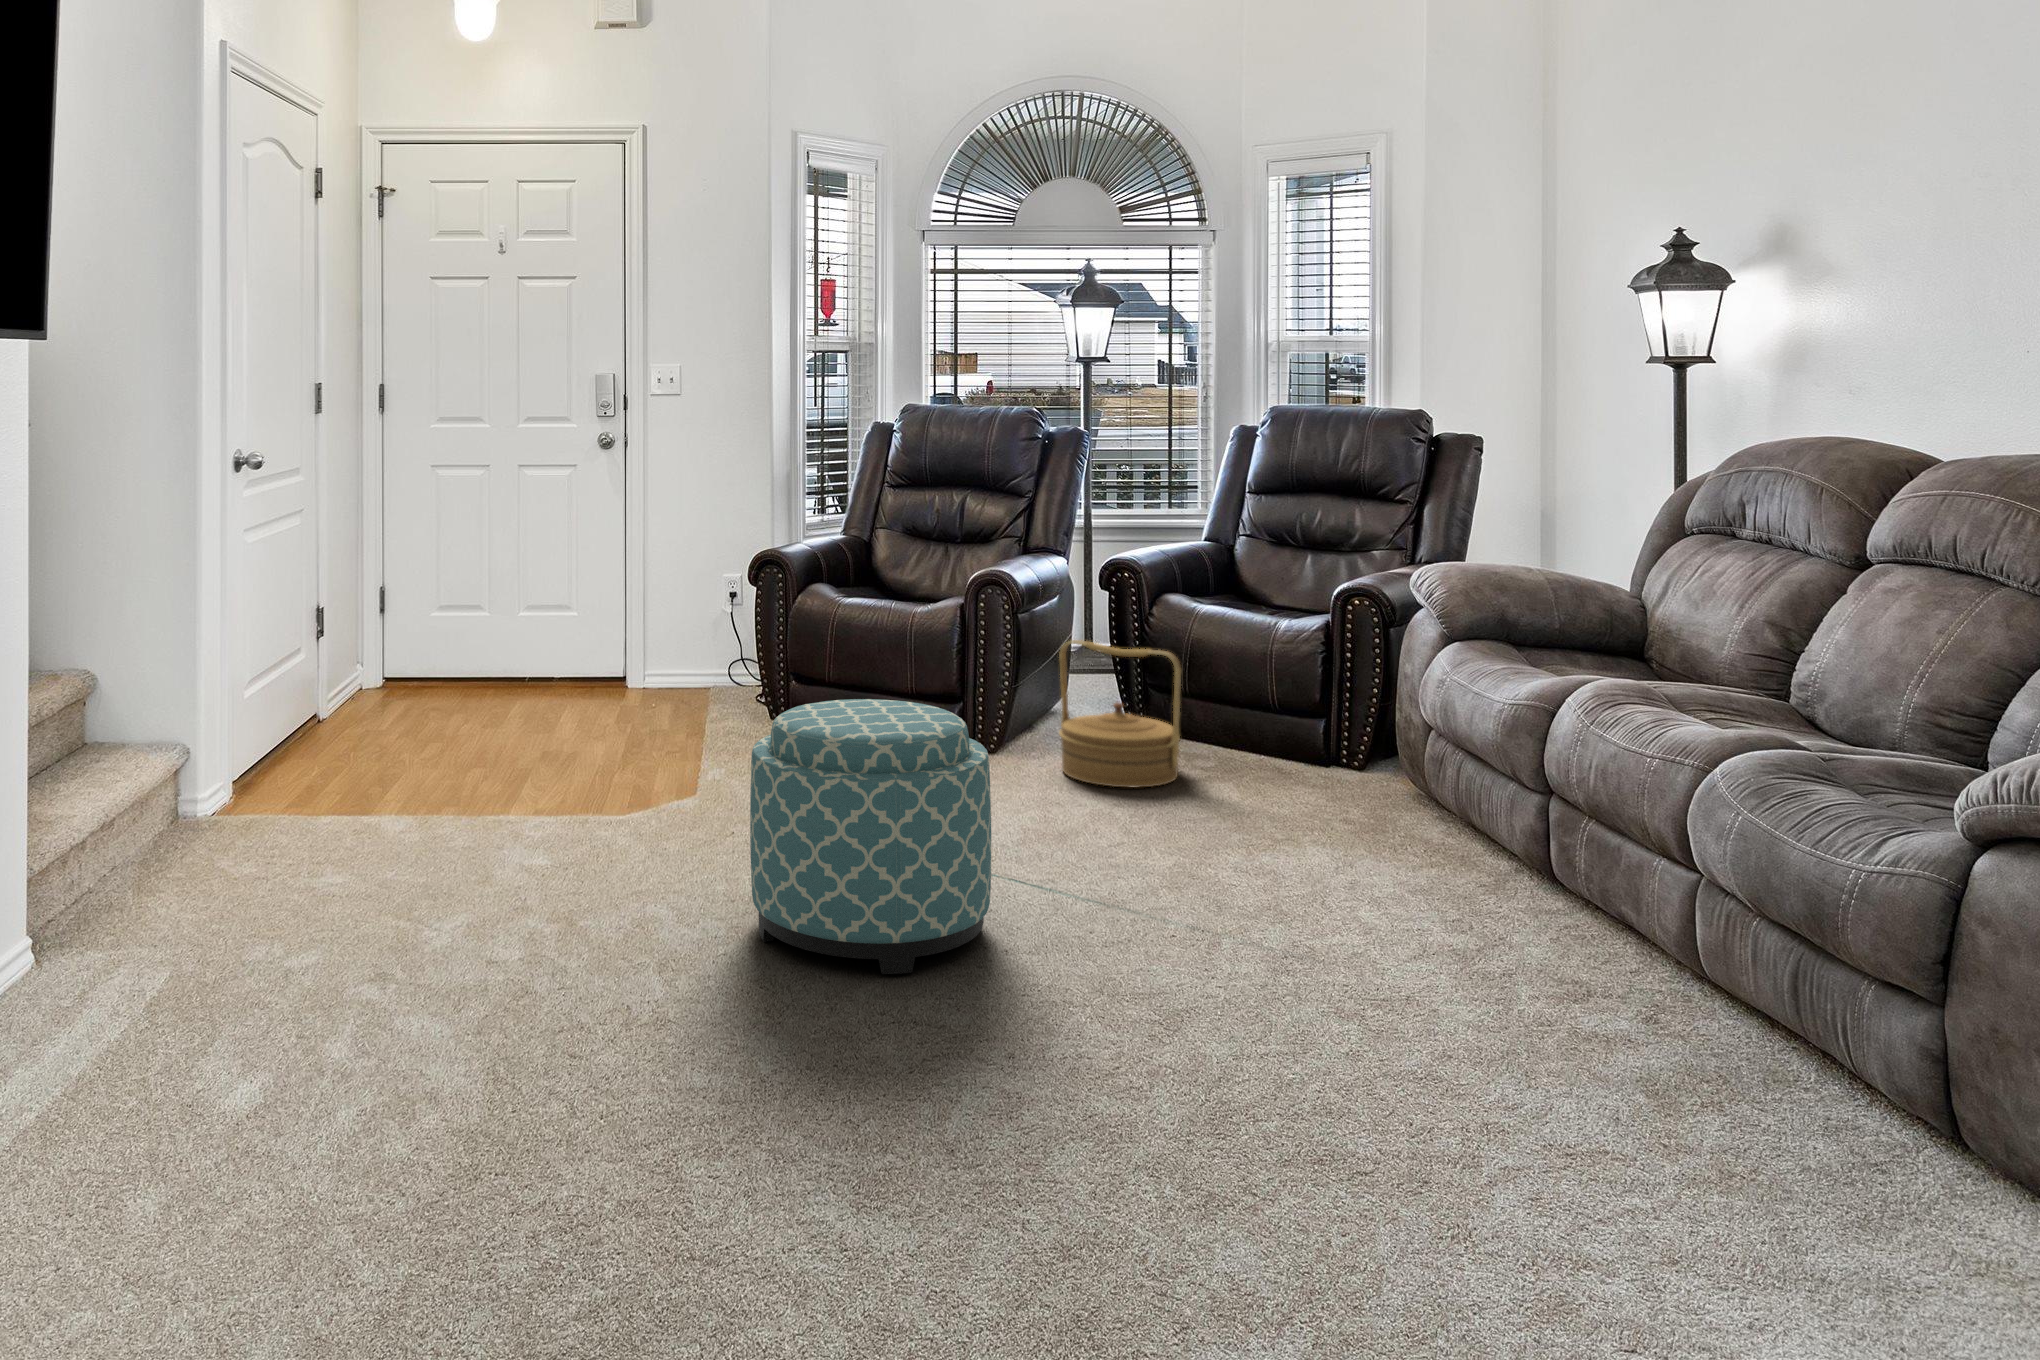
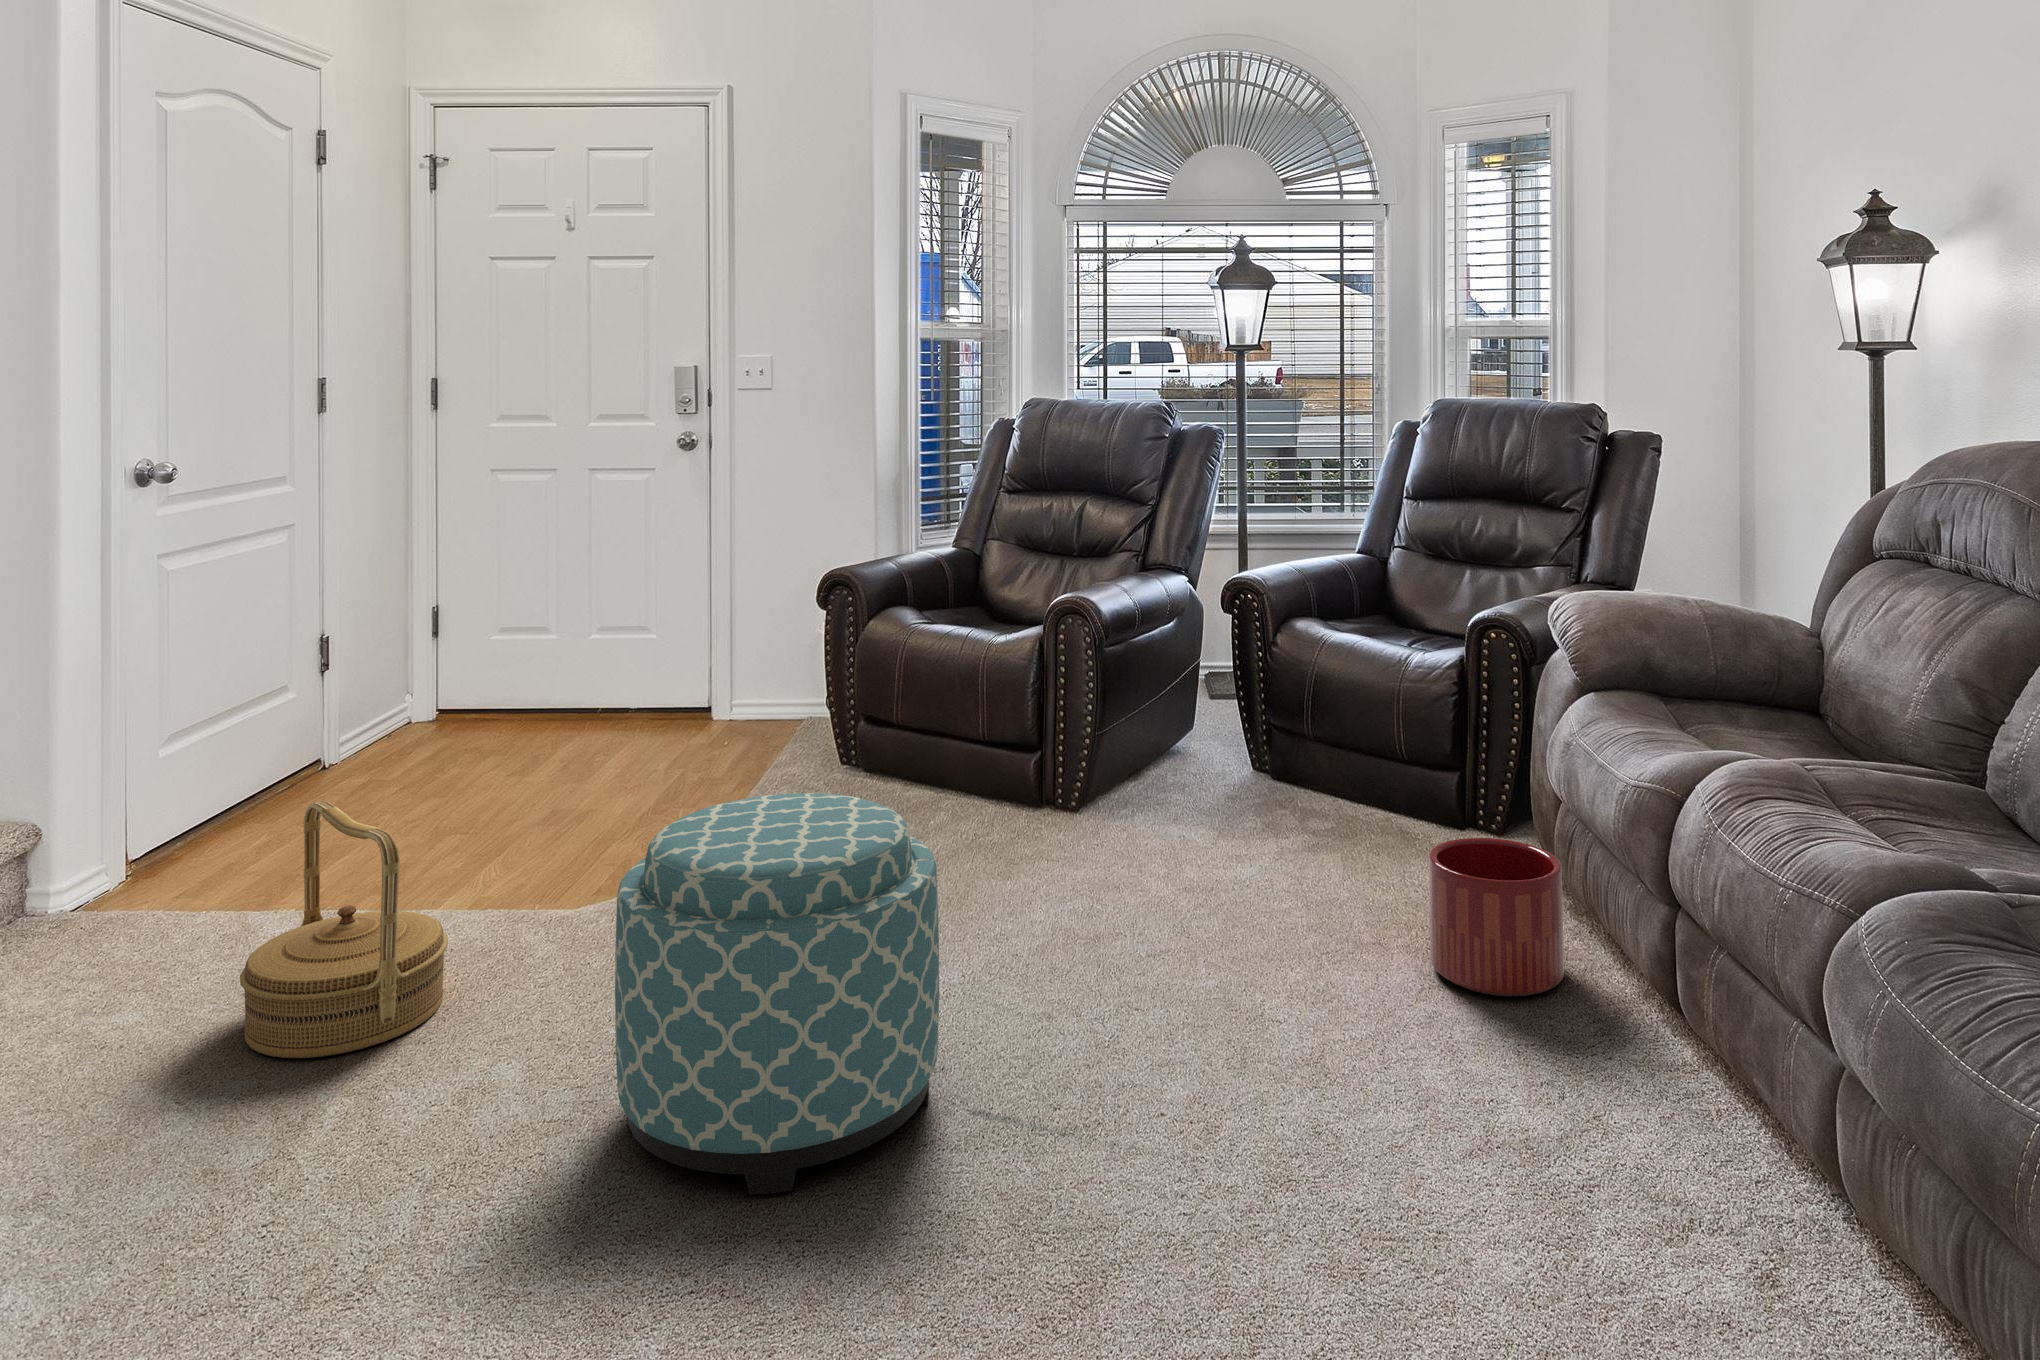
basket: present [1059,640,1181,788] -> present [240,801,448,1058]
planter: none [1336,753,1449,870] -> present [1429,838,1564,996]

